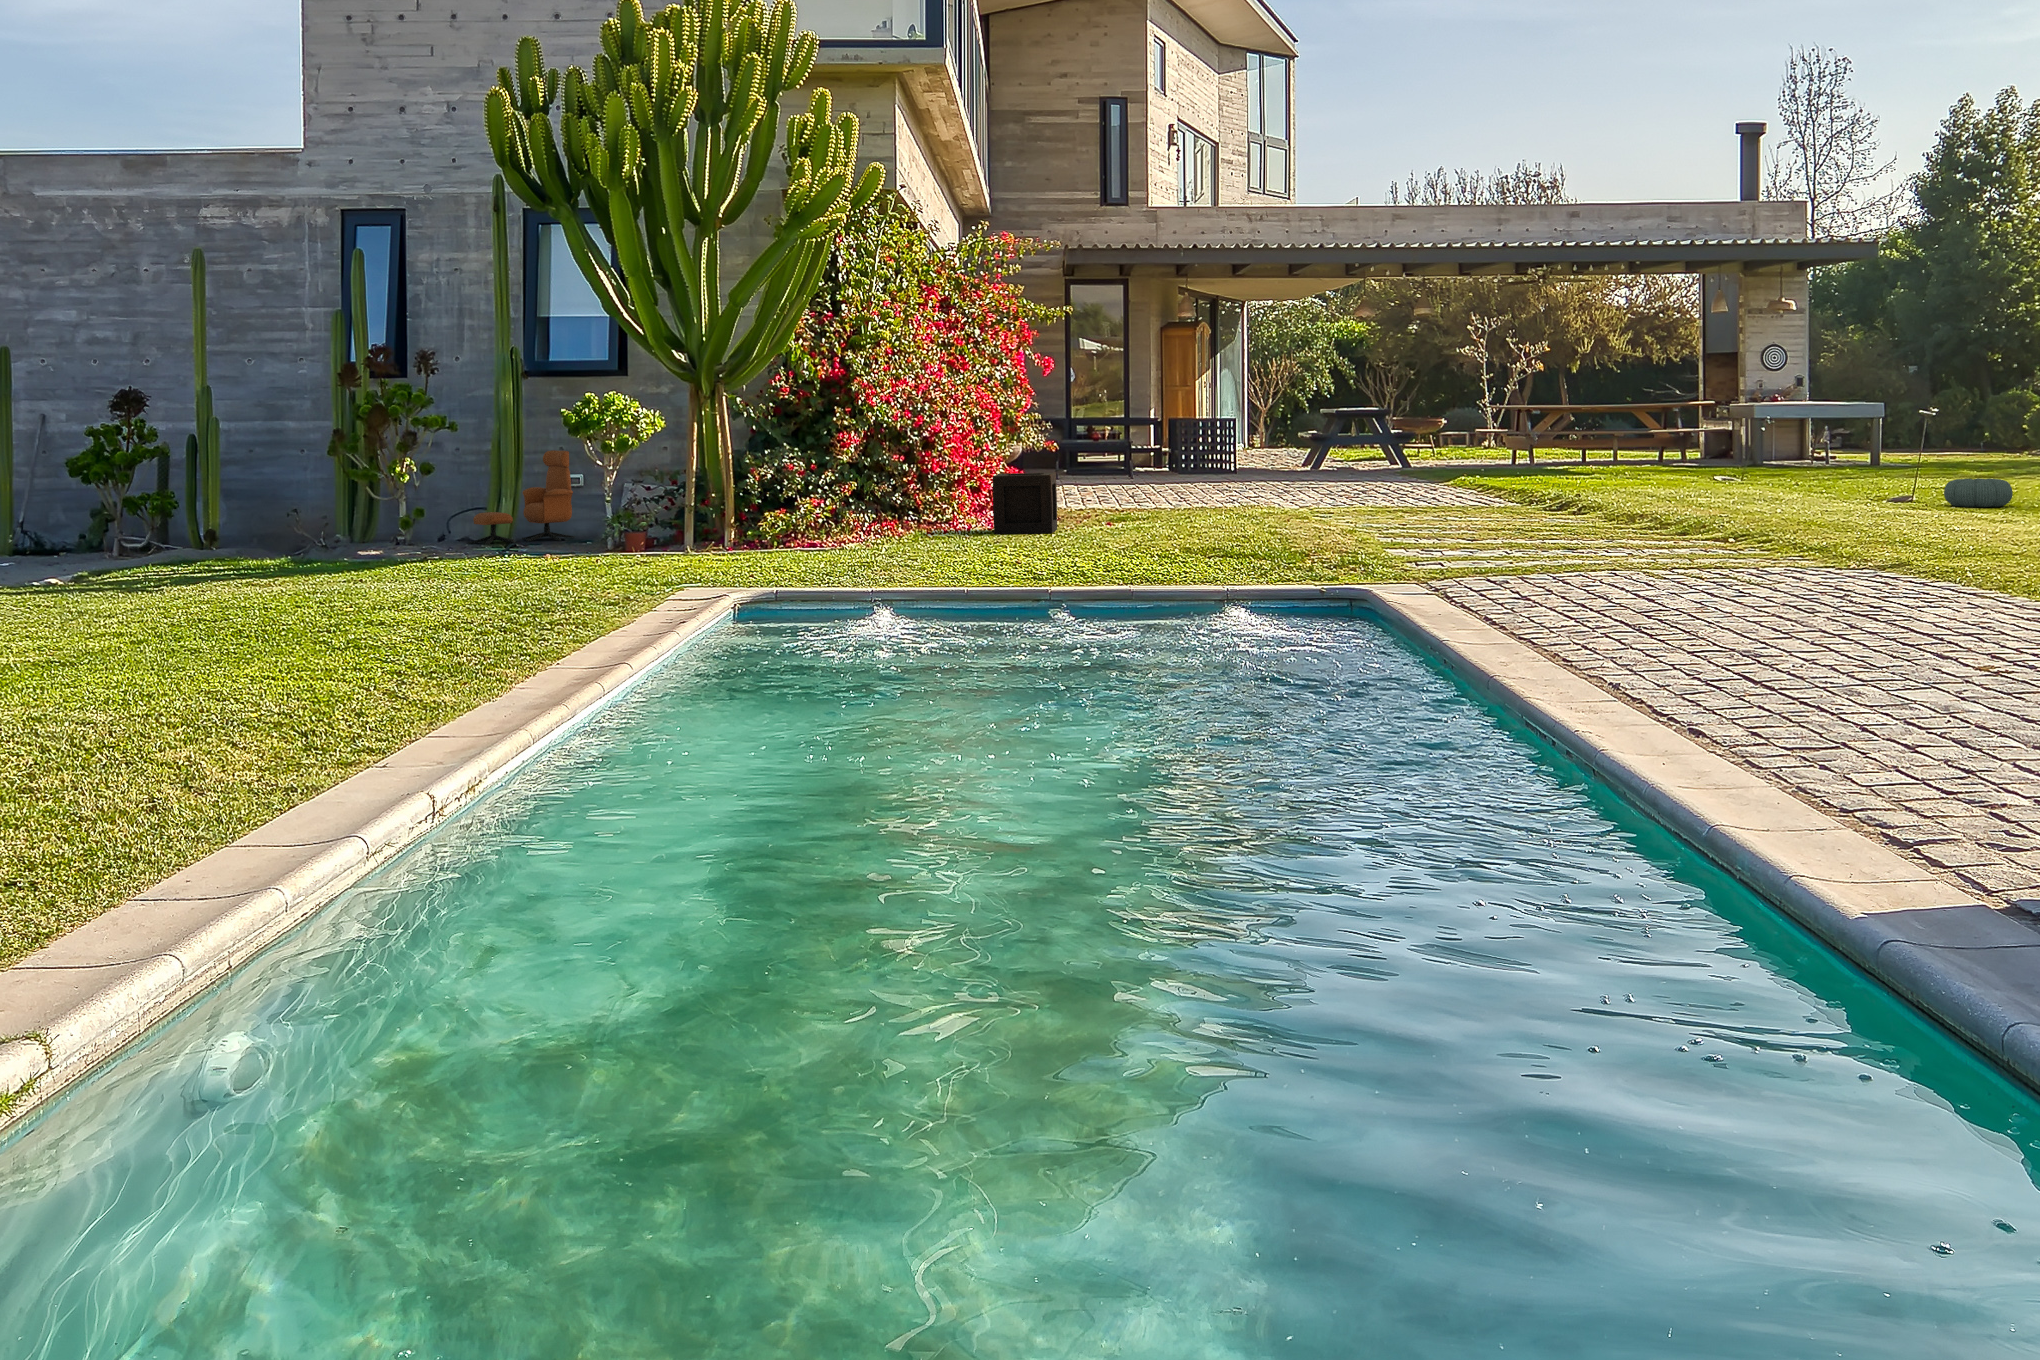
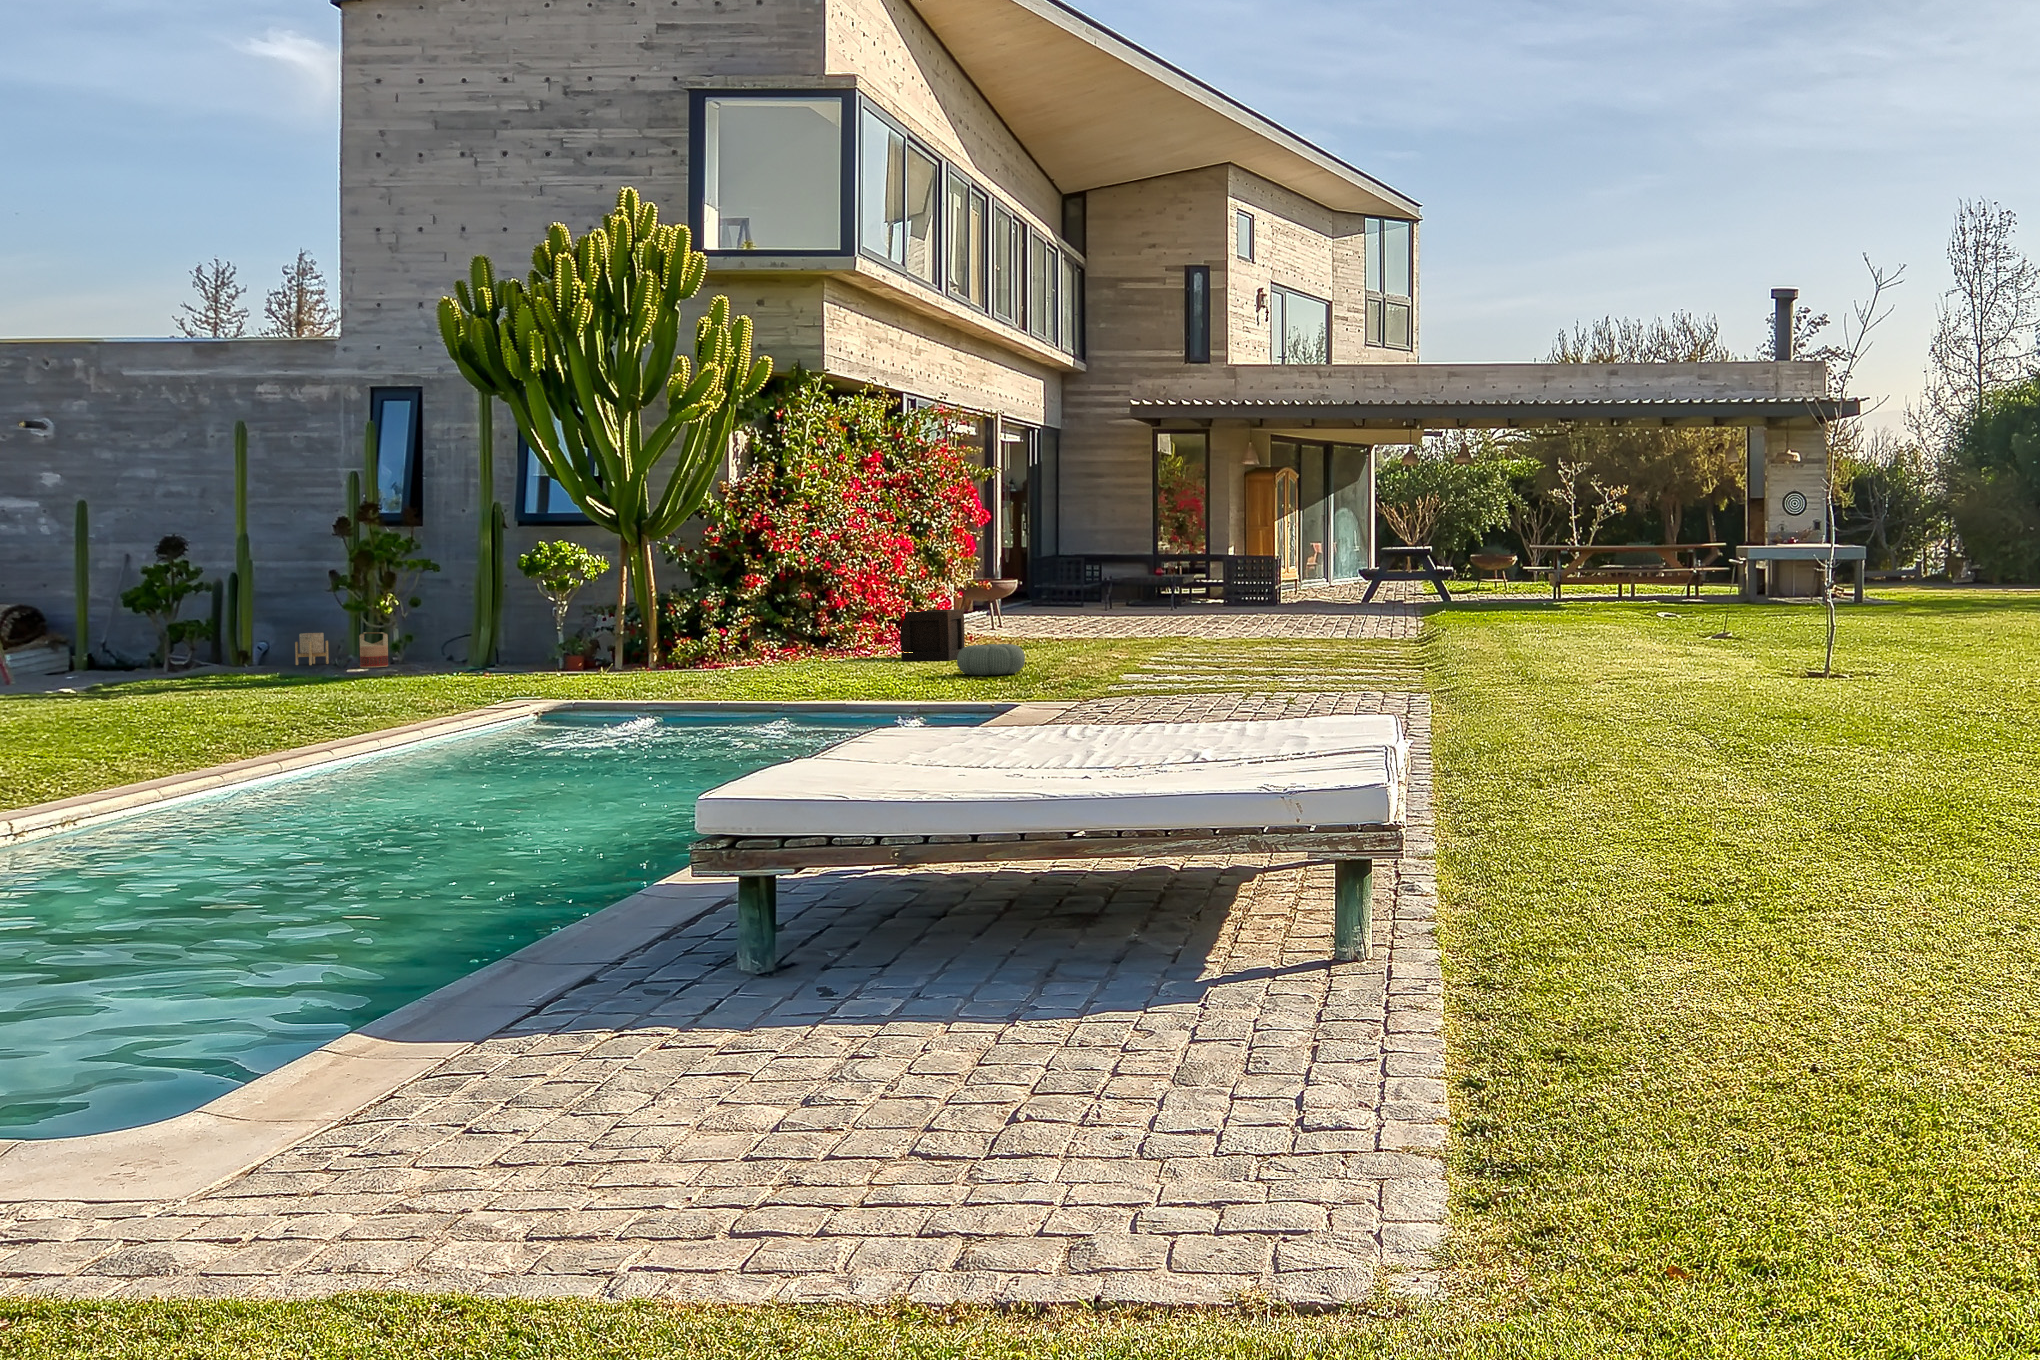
lounge chair: present [468,450,575,545] -> none [464,589,561,667]
pouf: present [1944,478,2013,507] -> present [957,644,1025,675]
basket: none [341,504,374,546] -> present [360,632,388,668]
planter: none [251,505,290,544] -> present [295,633,329,665]

